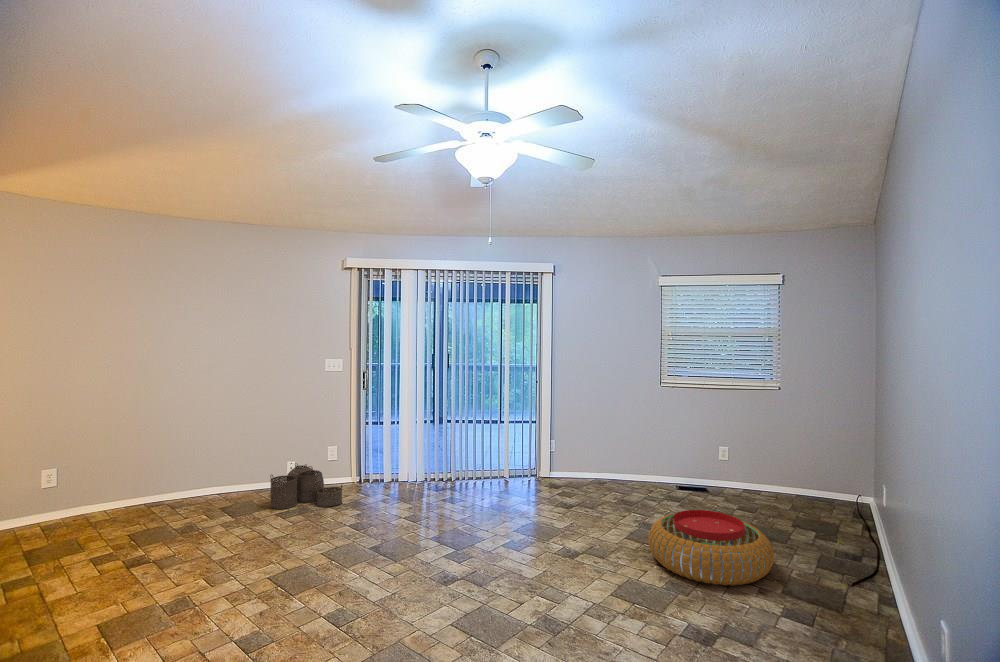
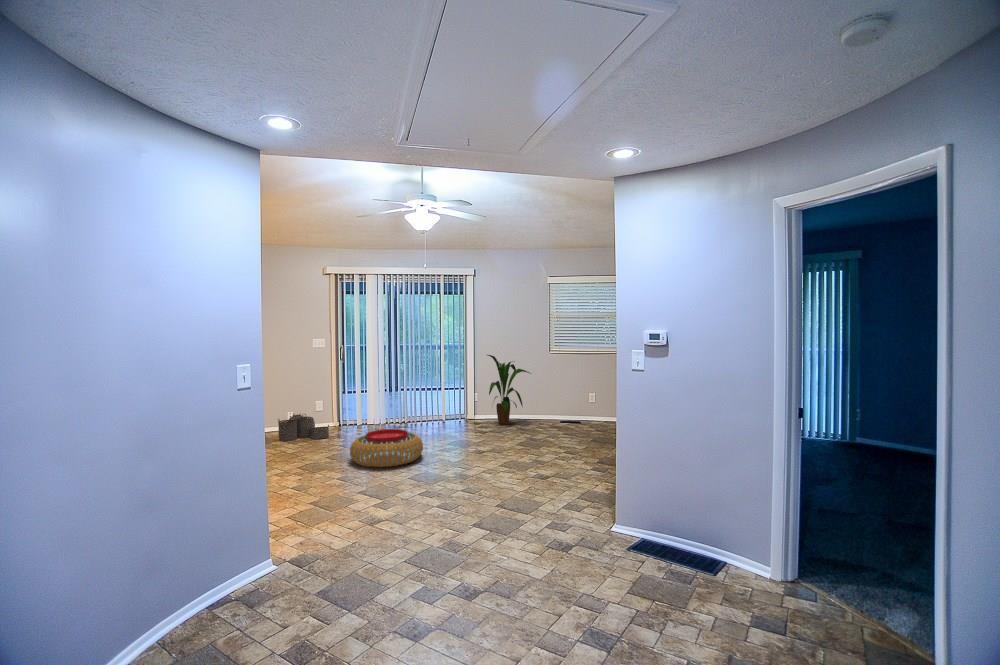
house plant: none [568,387,637,491] -> present [488,355,531,425]
pouf: present [648,510,774,585] -> present [350,429,423,467]

